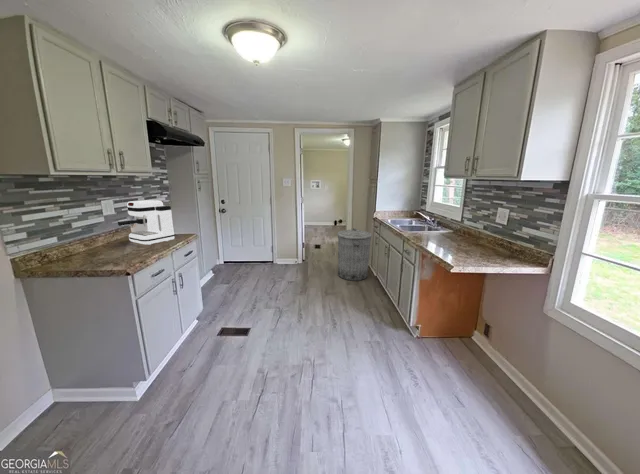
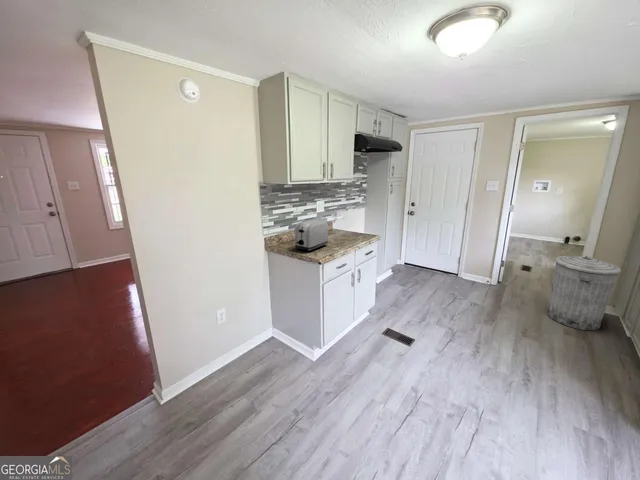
coffee maker: present [118,200,174,245] -> none [323,203,362,241]
toaster: none [73,223,131,264] -> present [295,220,328,251]

